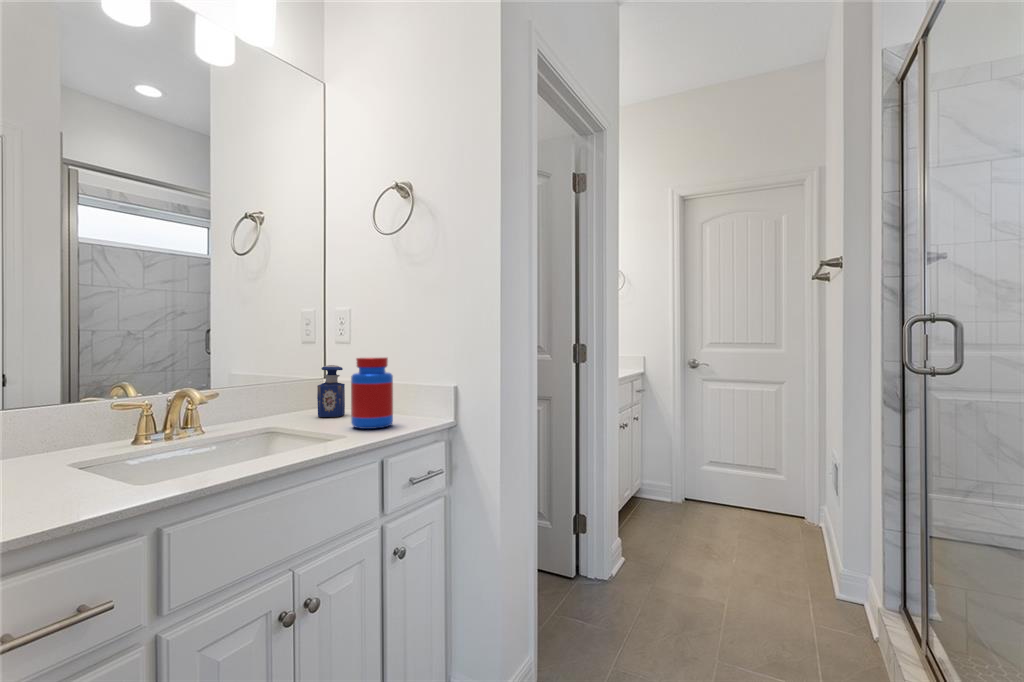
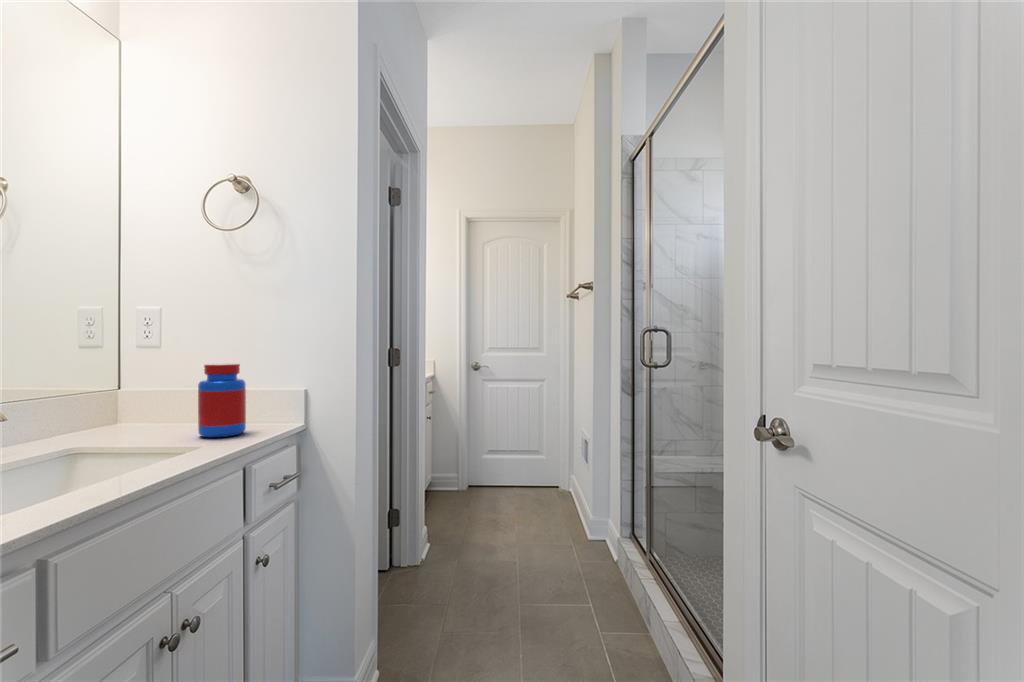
perfume bottle: present [317,365,345,417] -> none [136,374,168,431]

